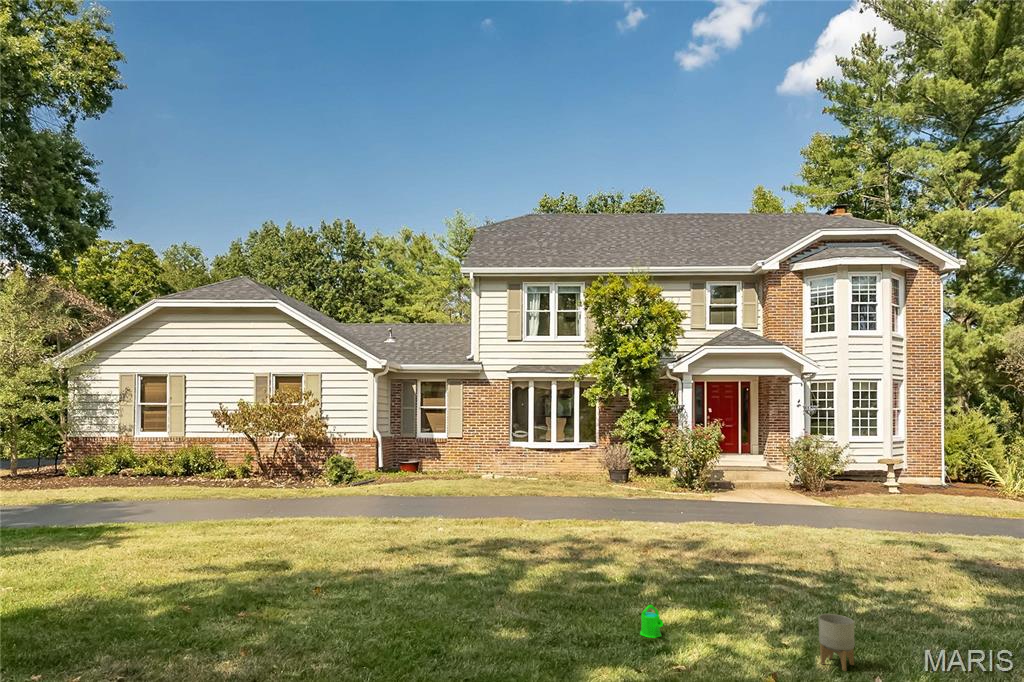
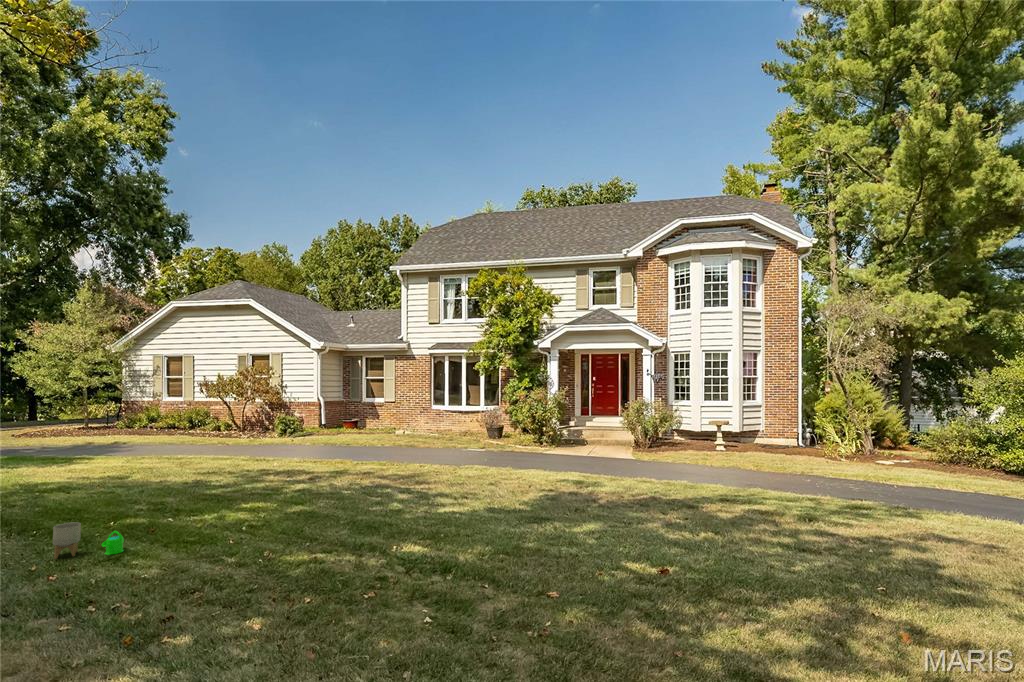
planter: present [818,614,855,671] -> present [53,523,81,559]

